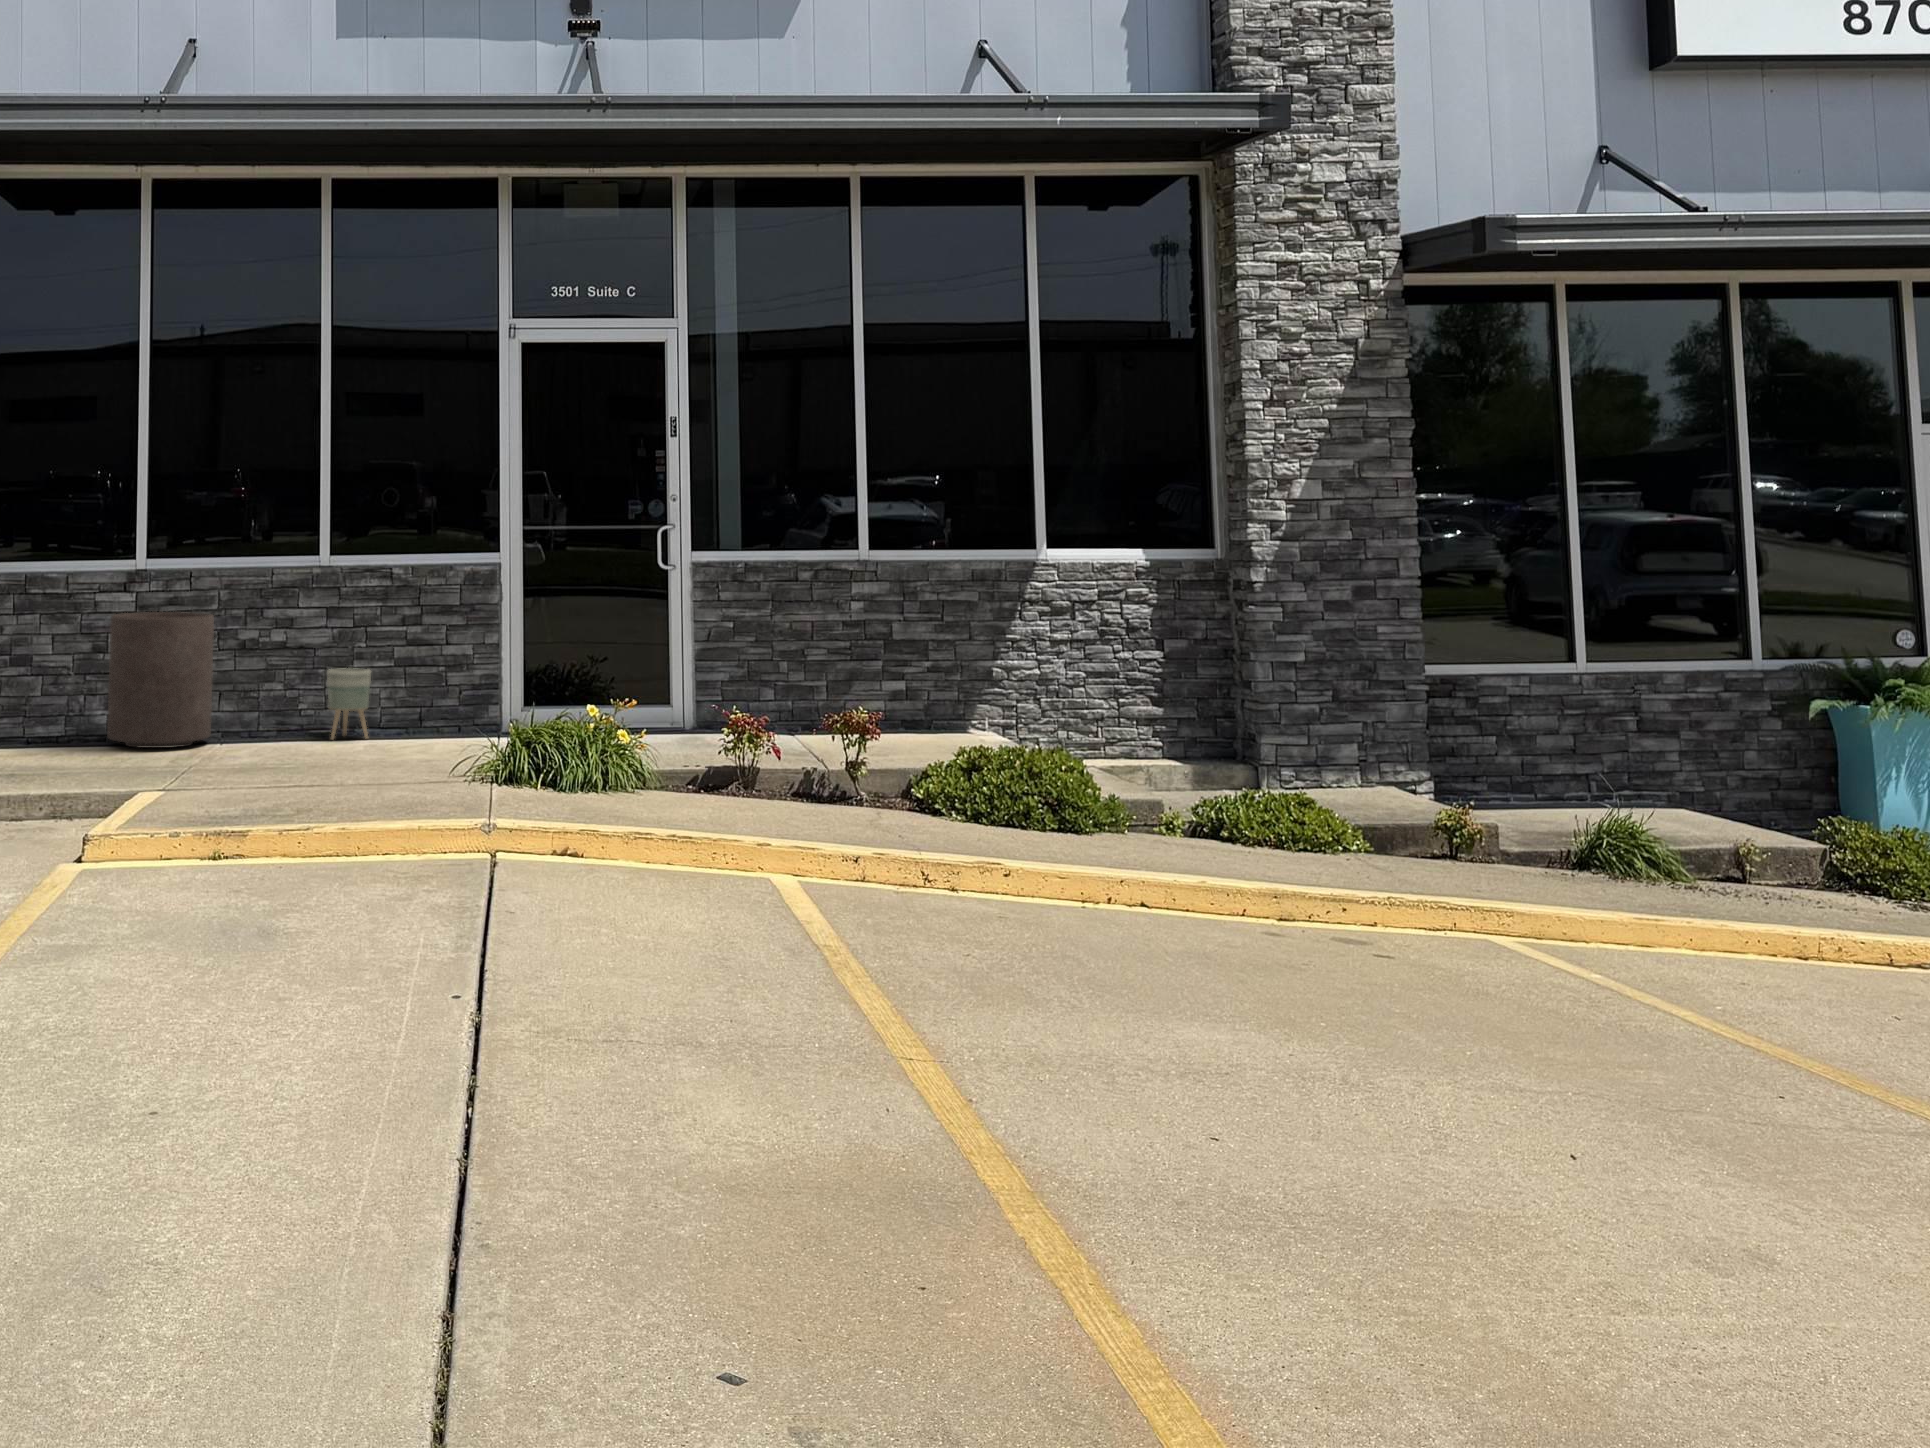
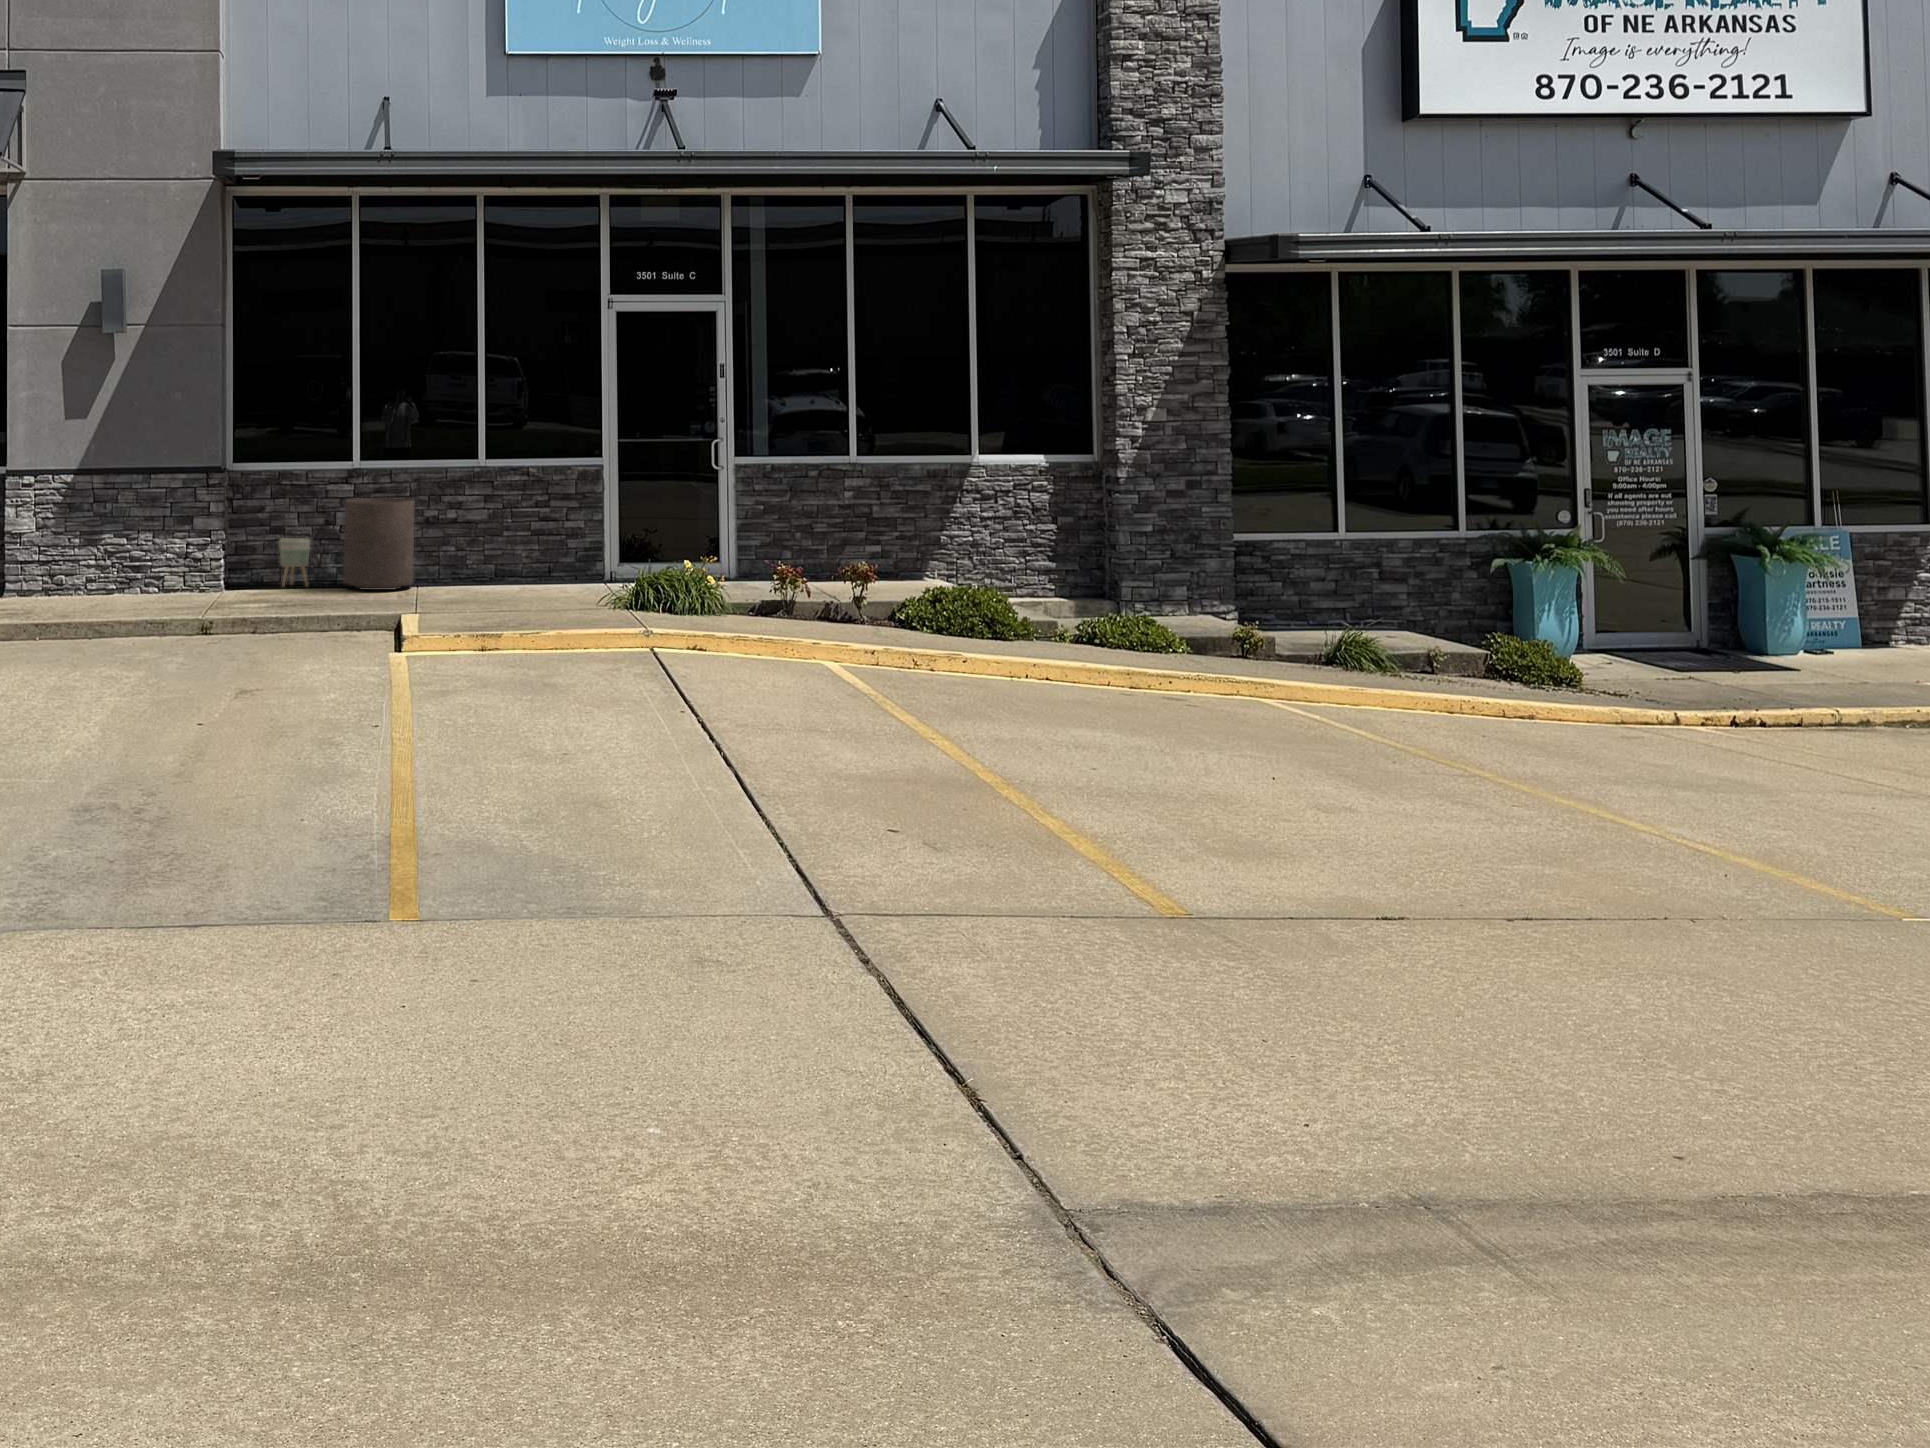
planter: present [327,668,371,739] -> present [279,538,310,586]

